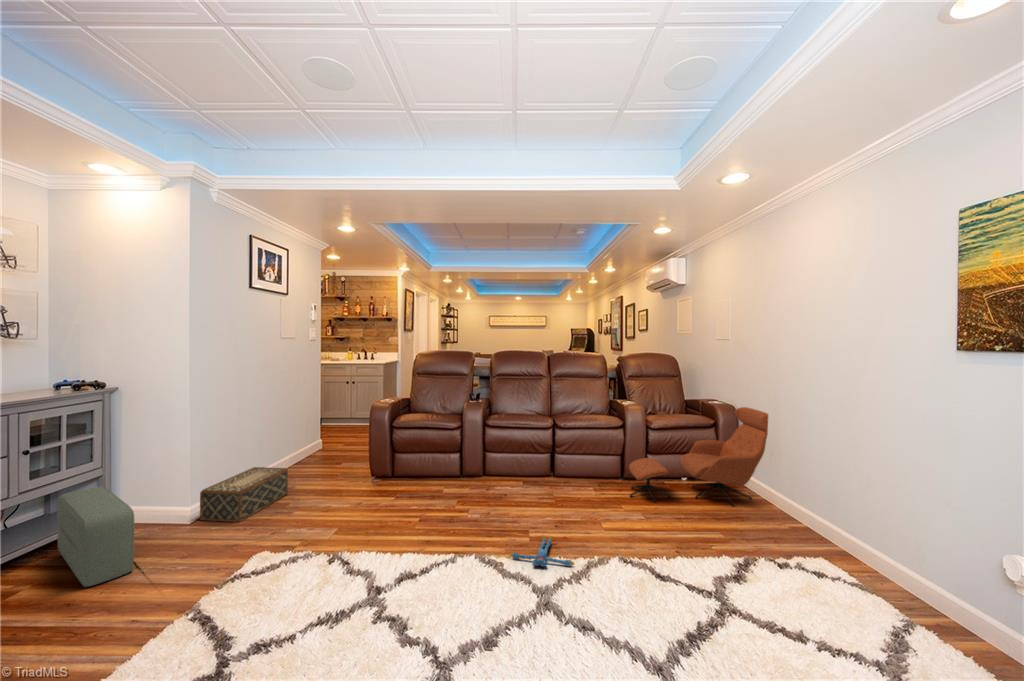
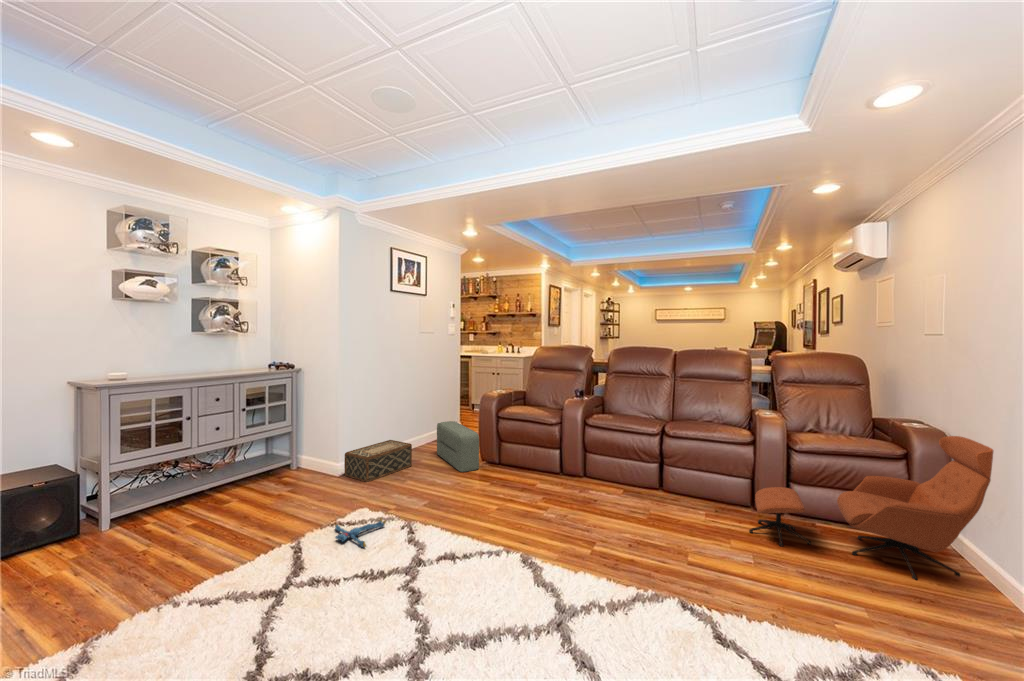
pouf: present [57,486,134,587] -> present [437,421,479,472]
plush toy: present [510,536,574,567] -> present [335,518,386,547]

